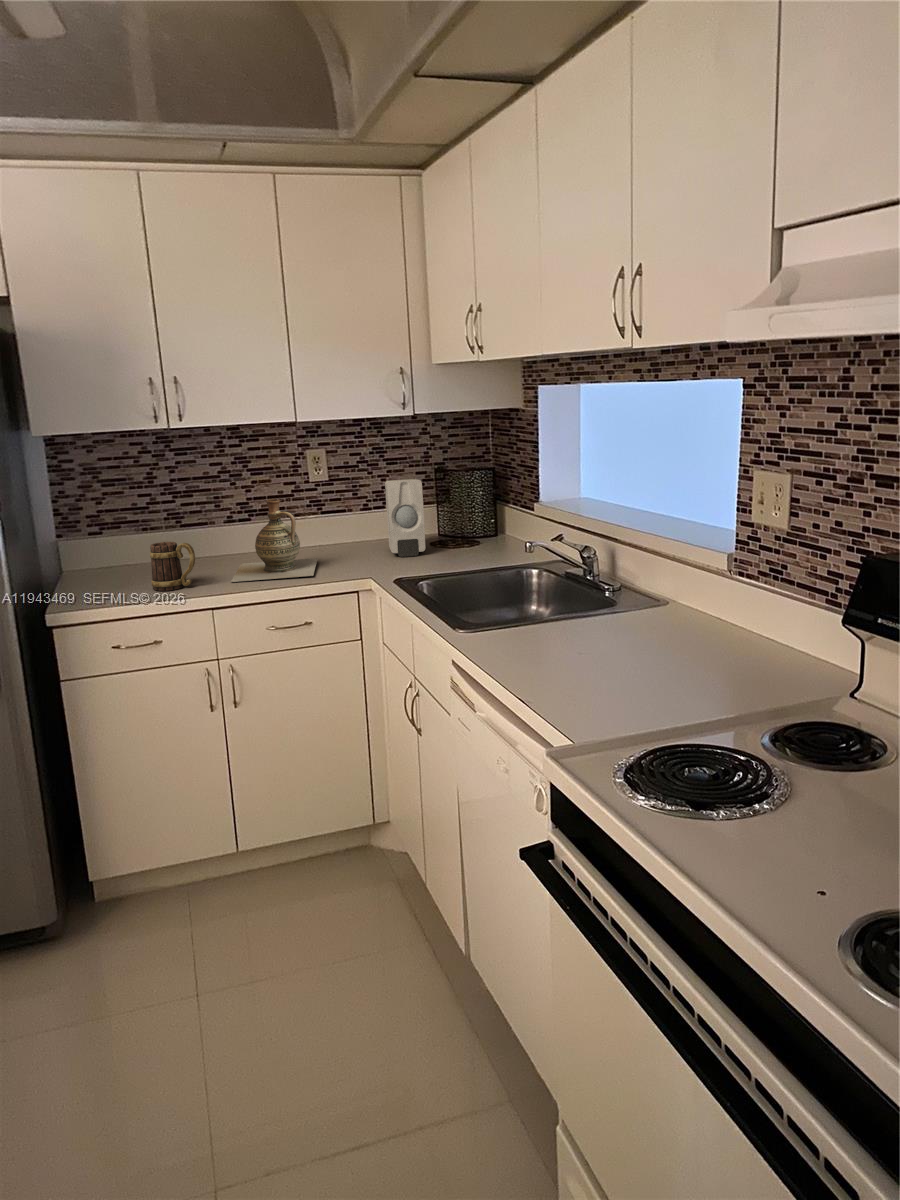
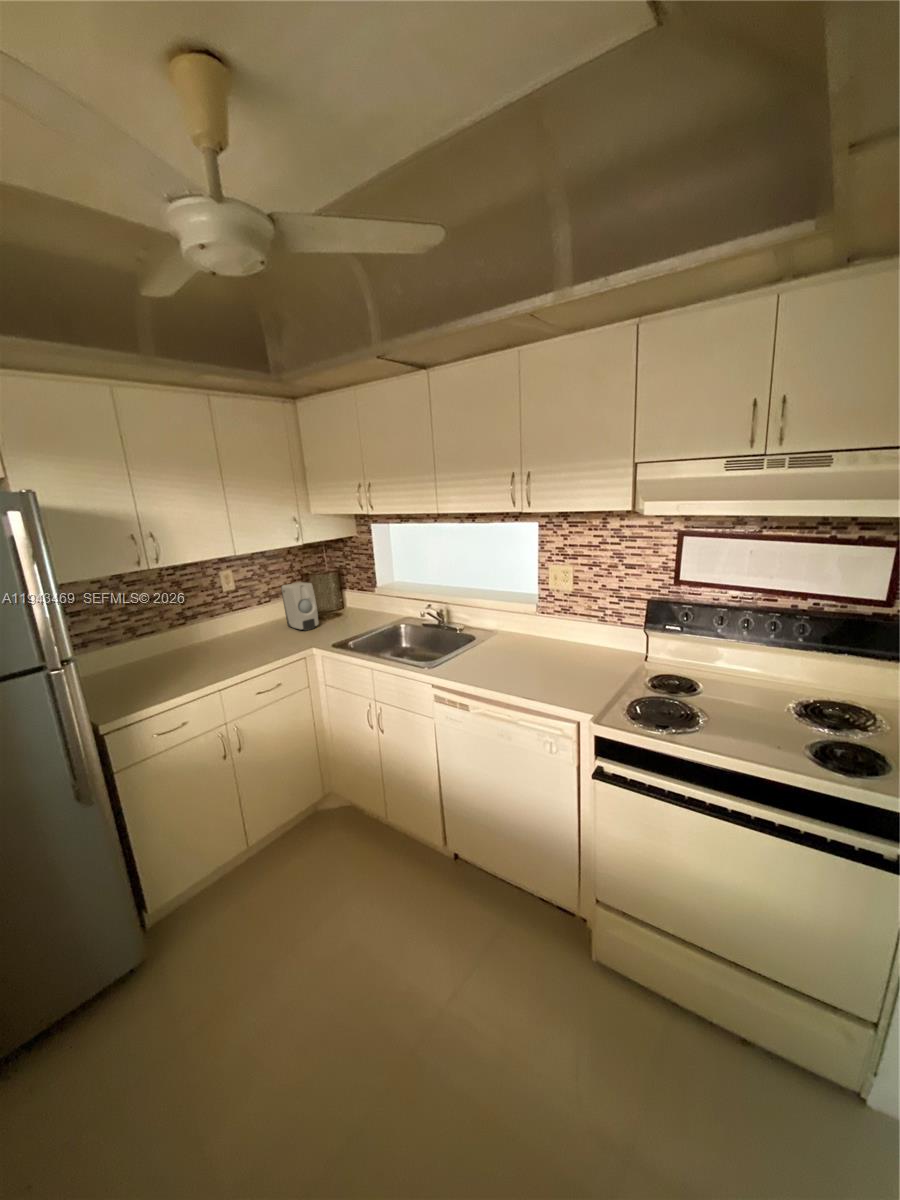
ceramic jug: present [231,499,317,582] -> none [201,608,271,669]
mug: present [150,542,195,591] -> none [155,649,192,687]

